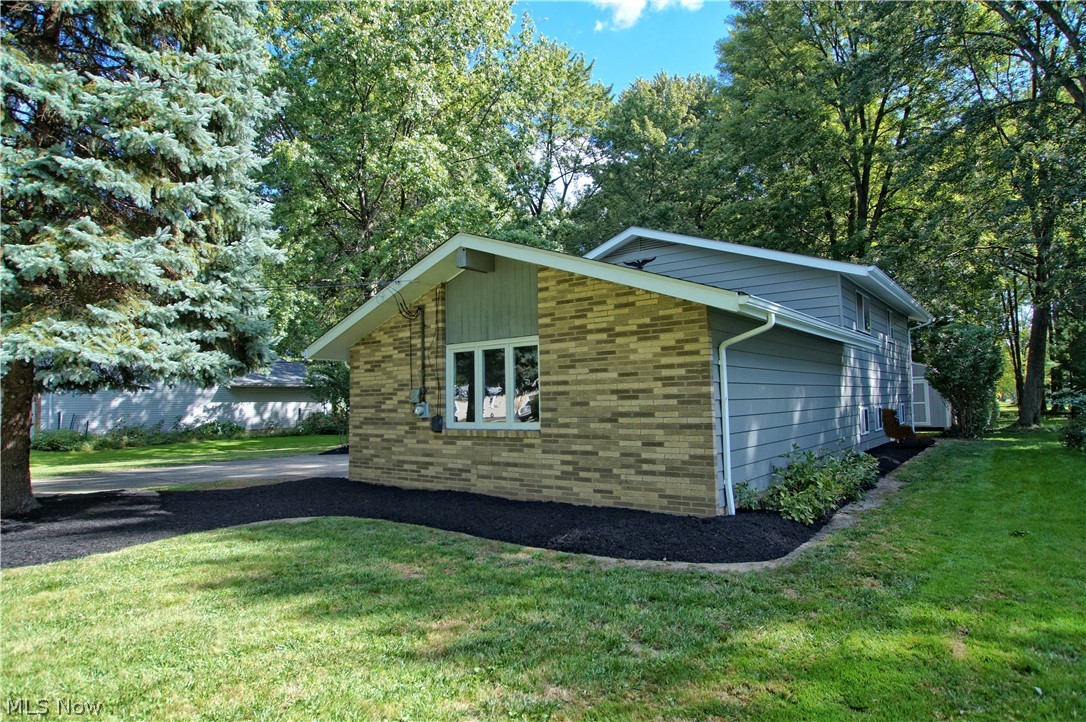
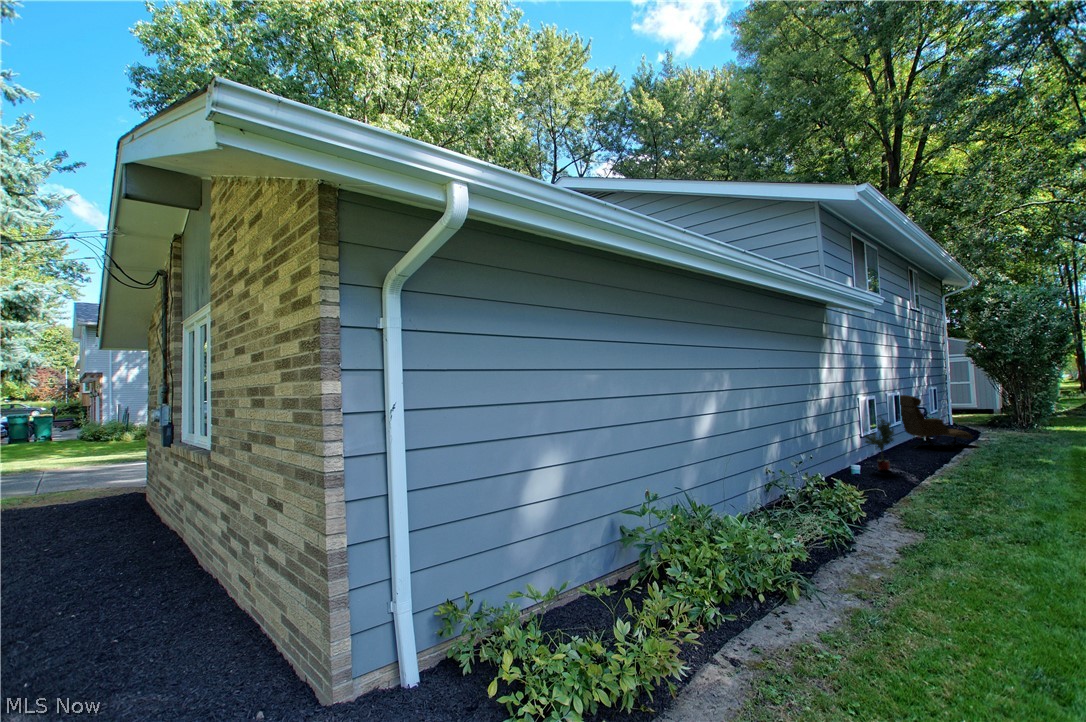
potted tree: none [864,421,885,458] -> present [864,417,894,471]

